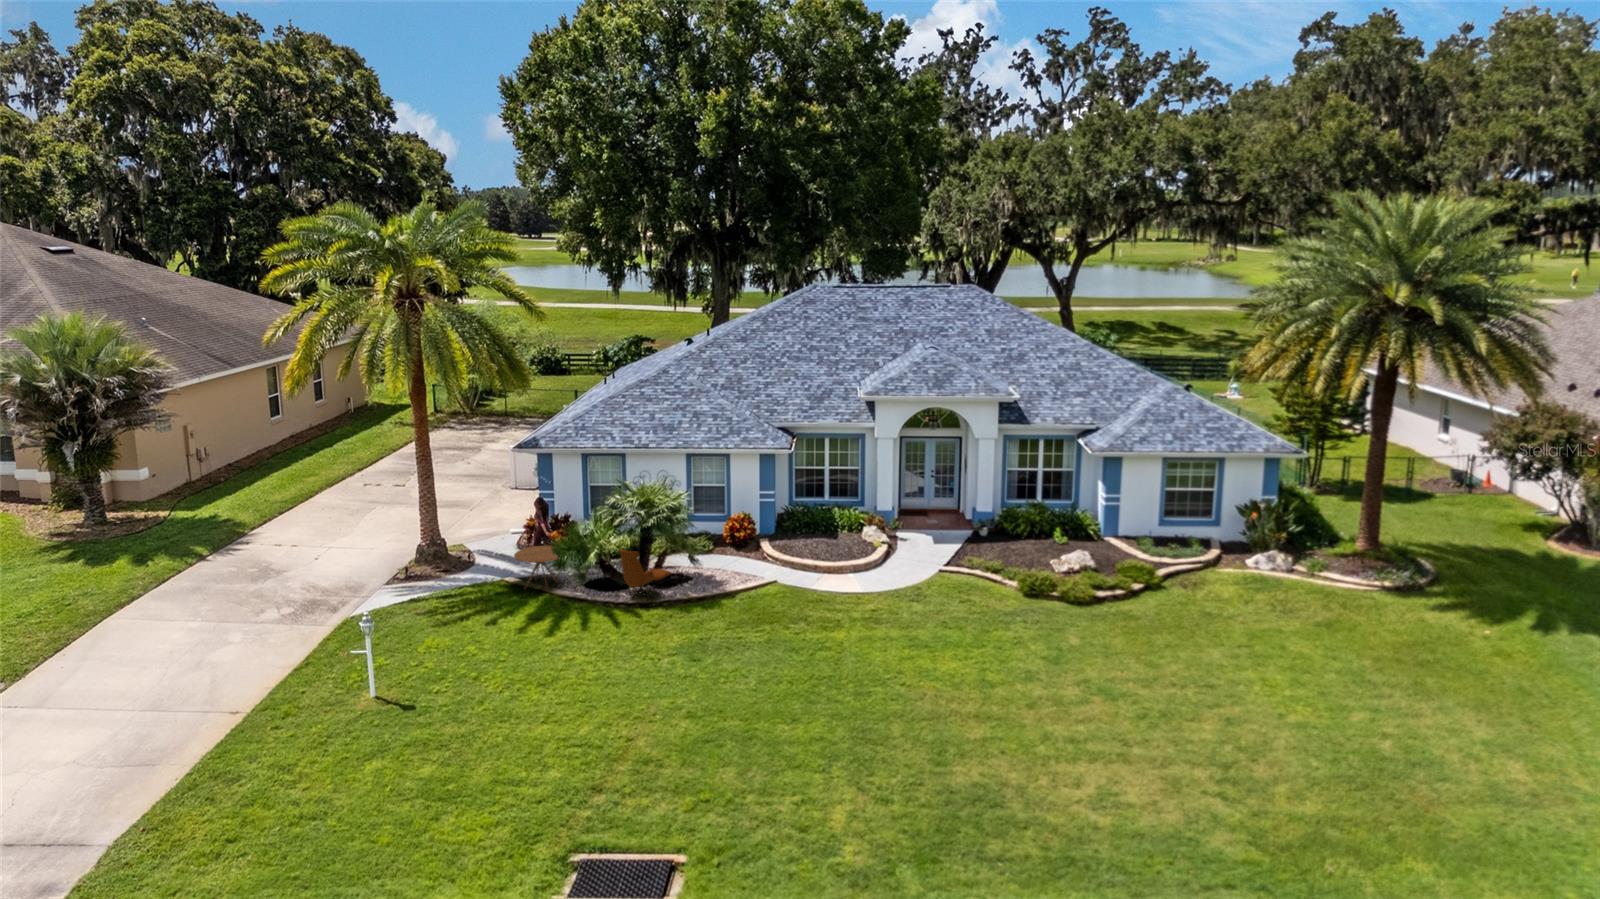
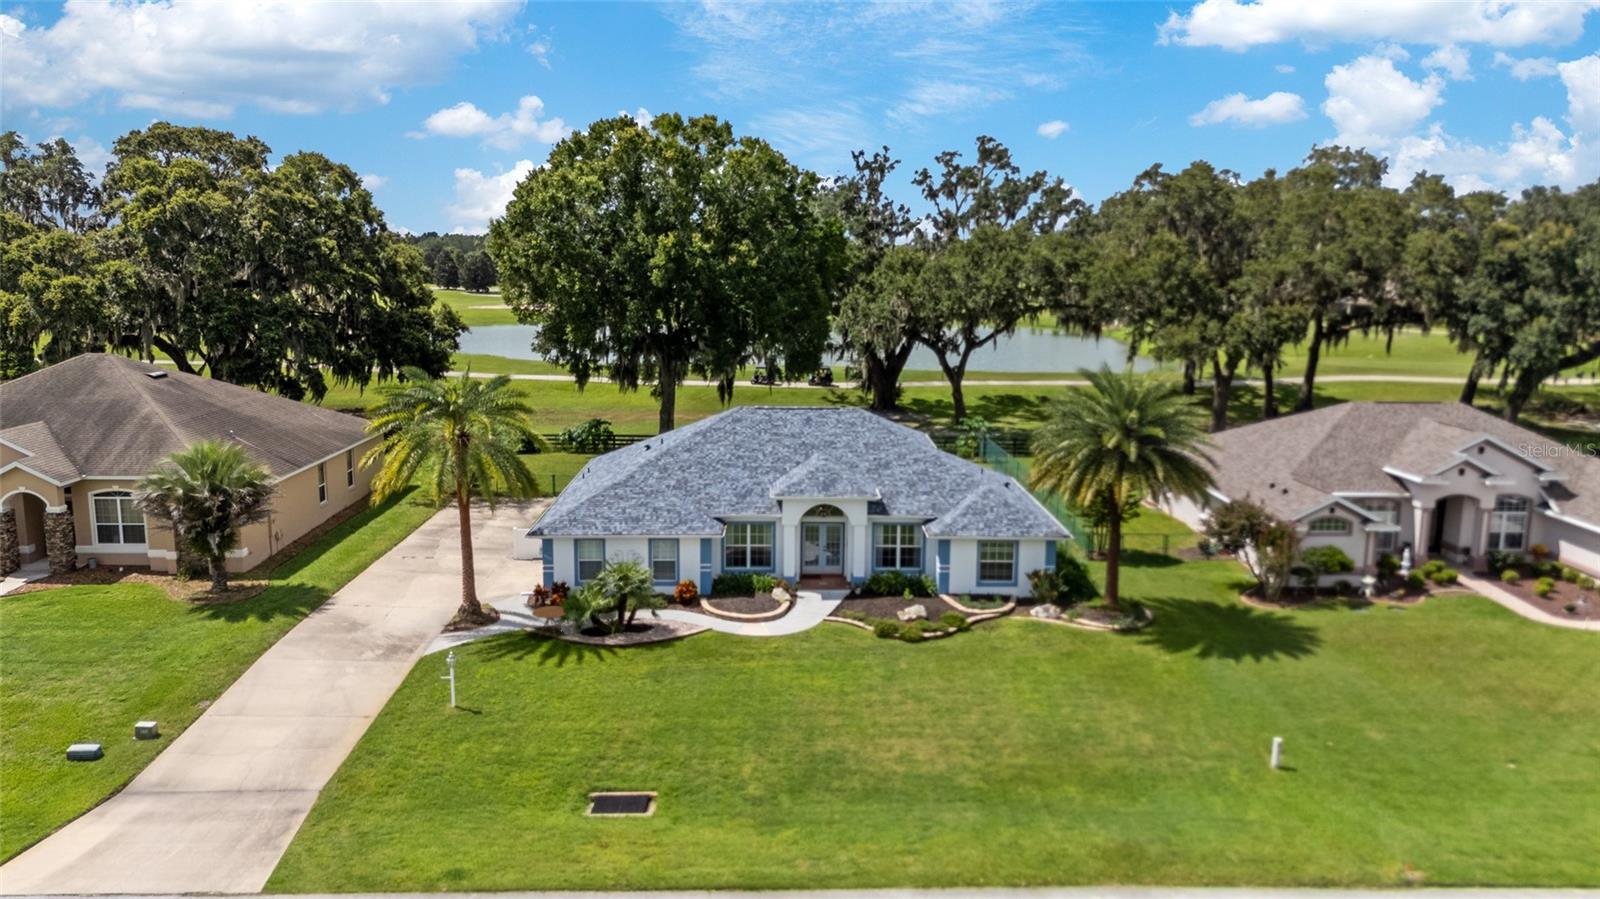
lounge chair: present [620,549,670,595] -> none [605,608,639,643]

